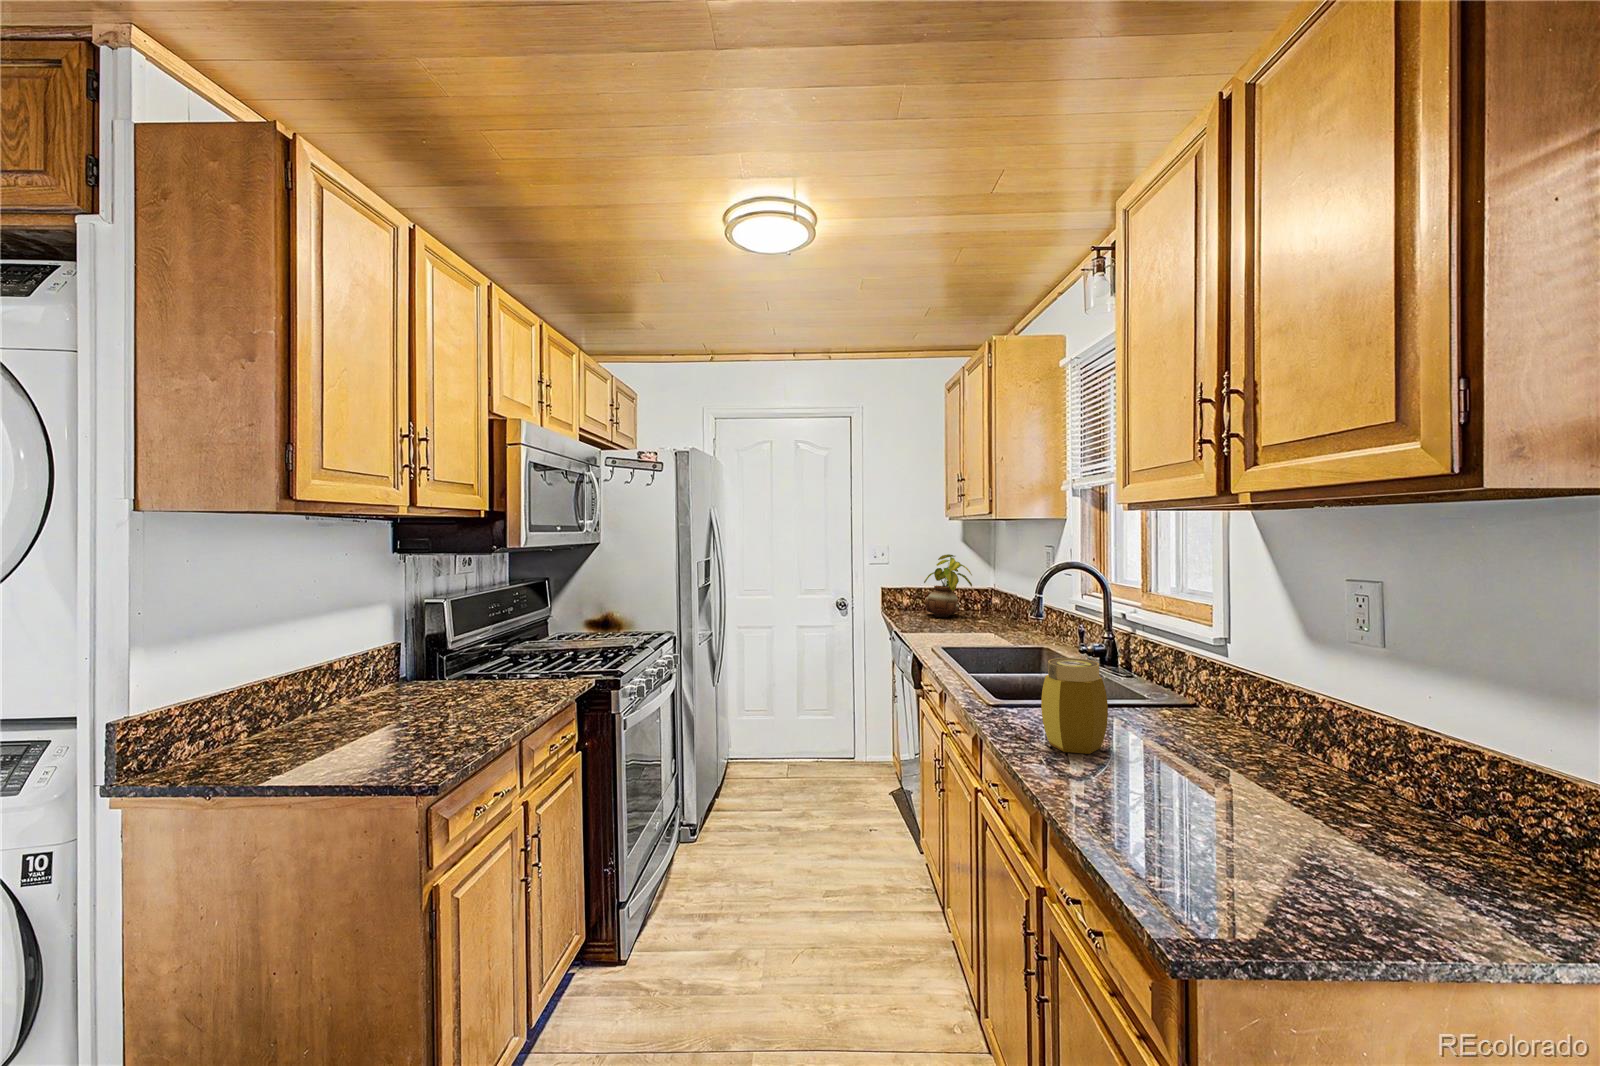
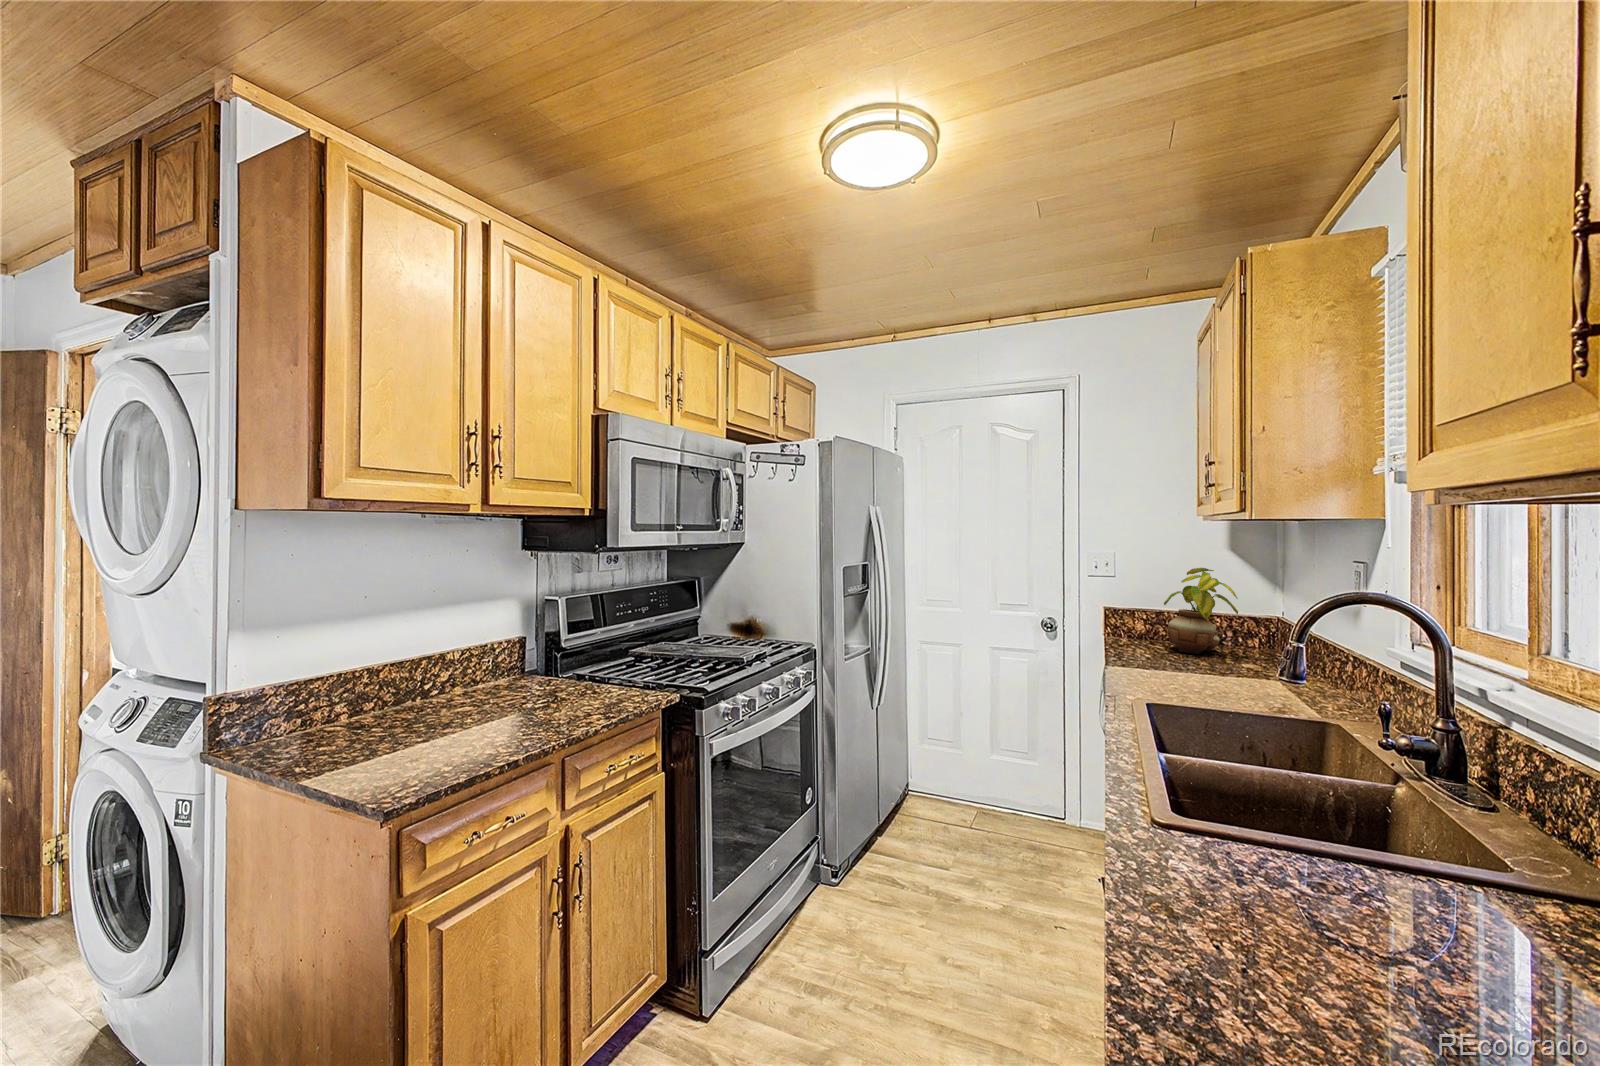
jar: present [1041,658,1108,754] -> none [1203,778,1350,987]

